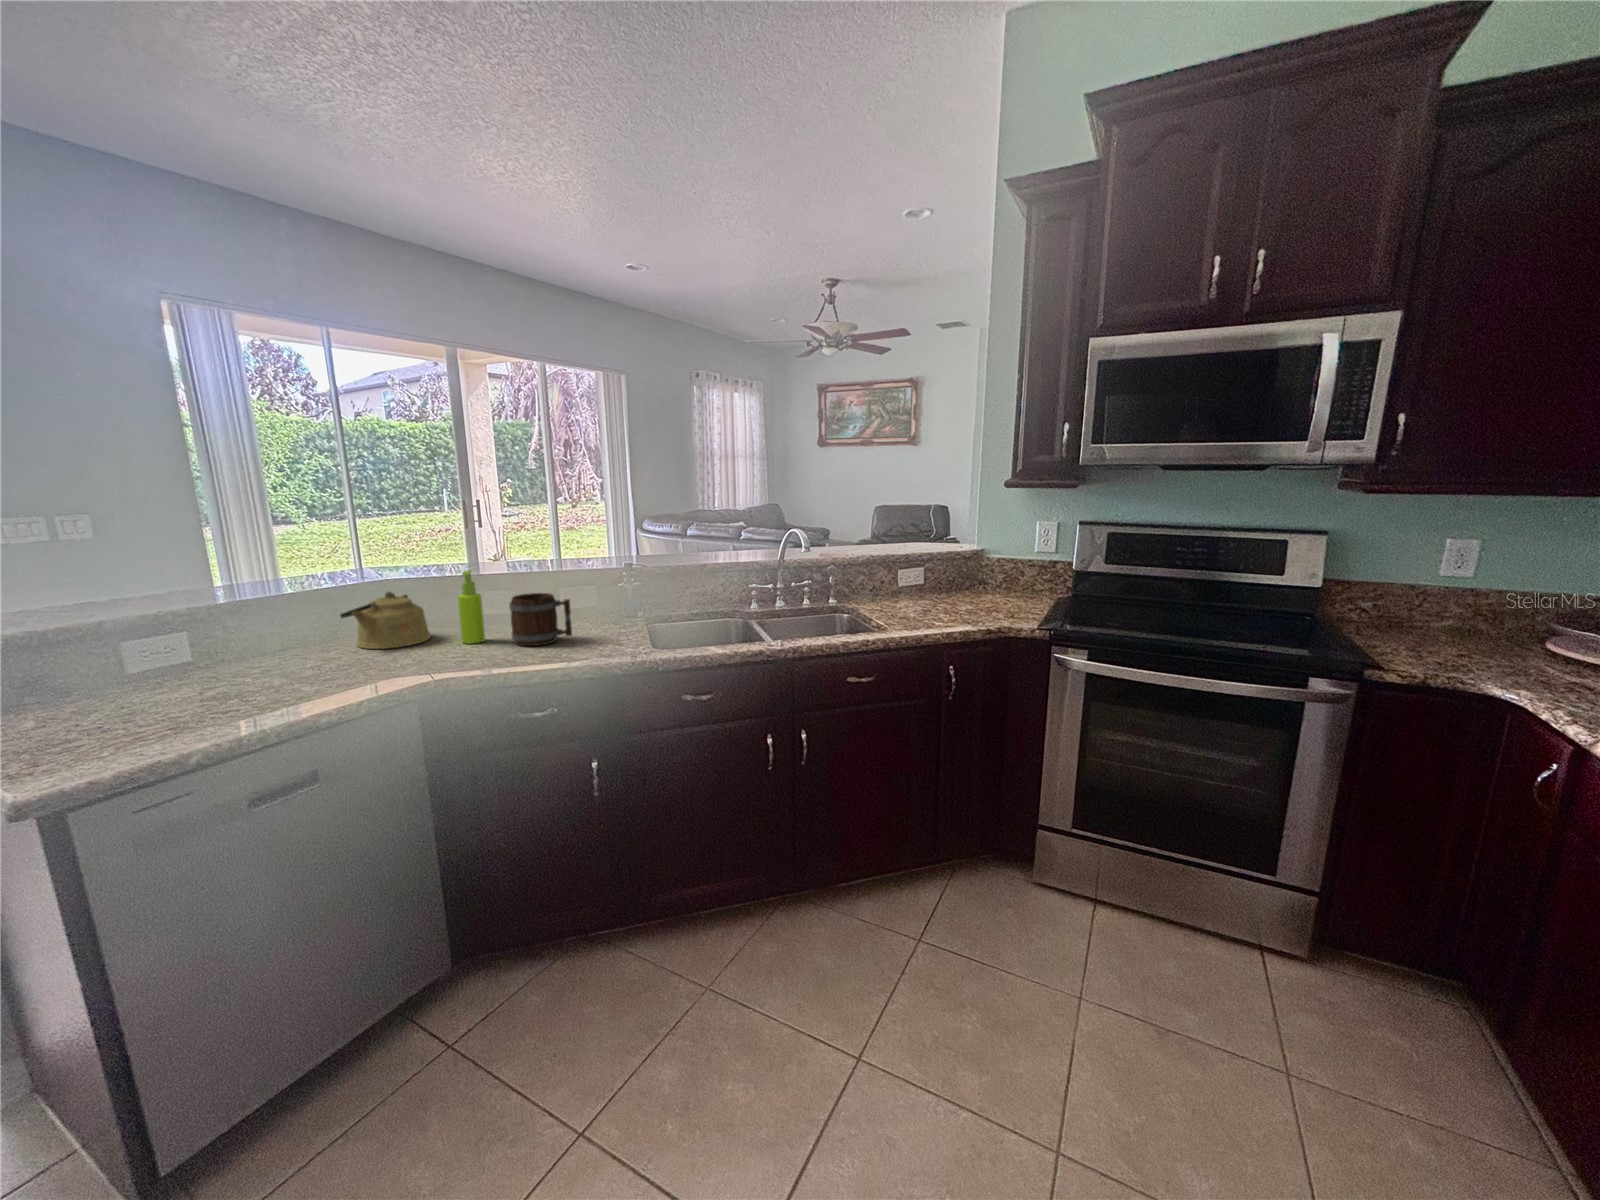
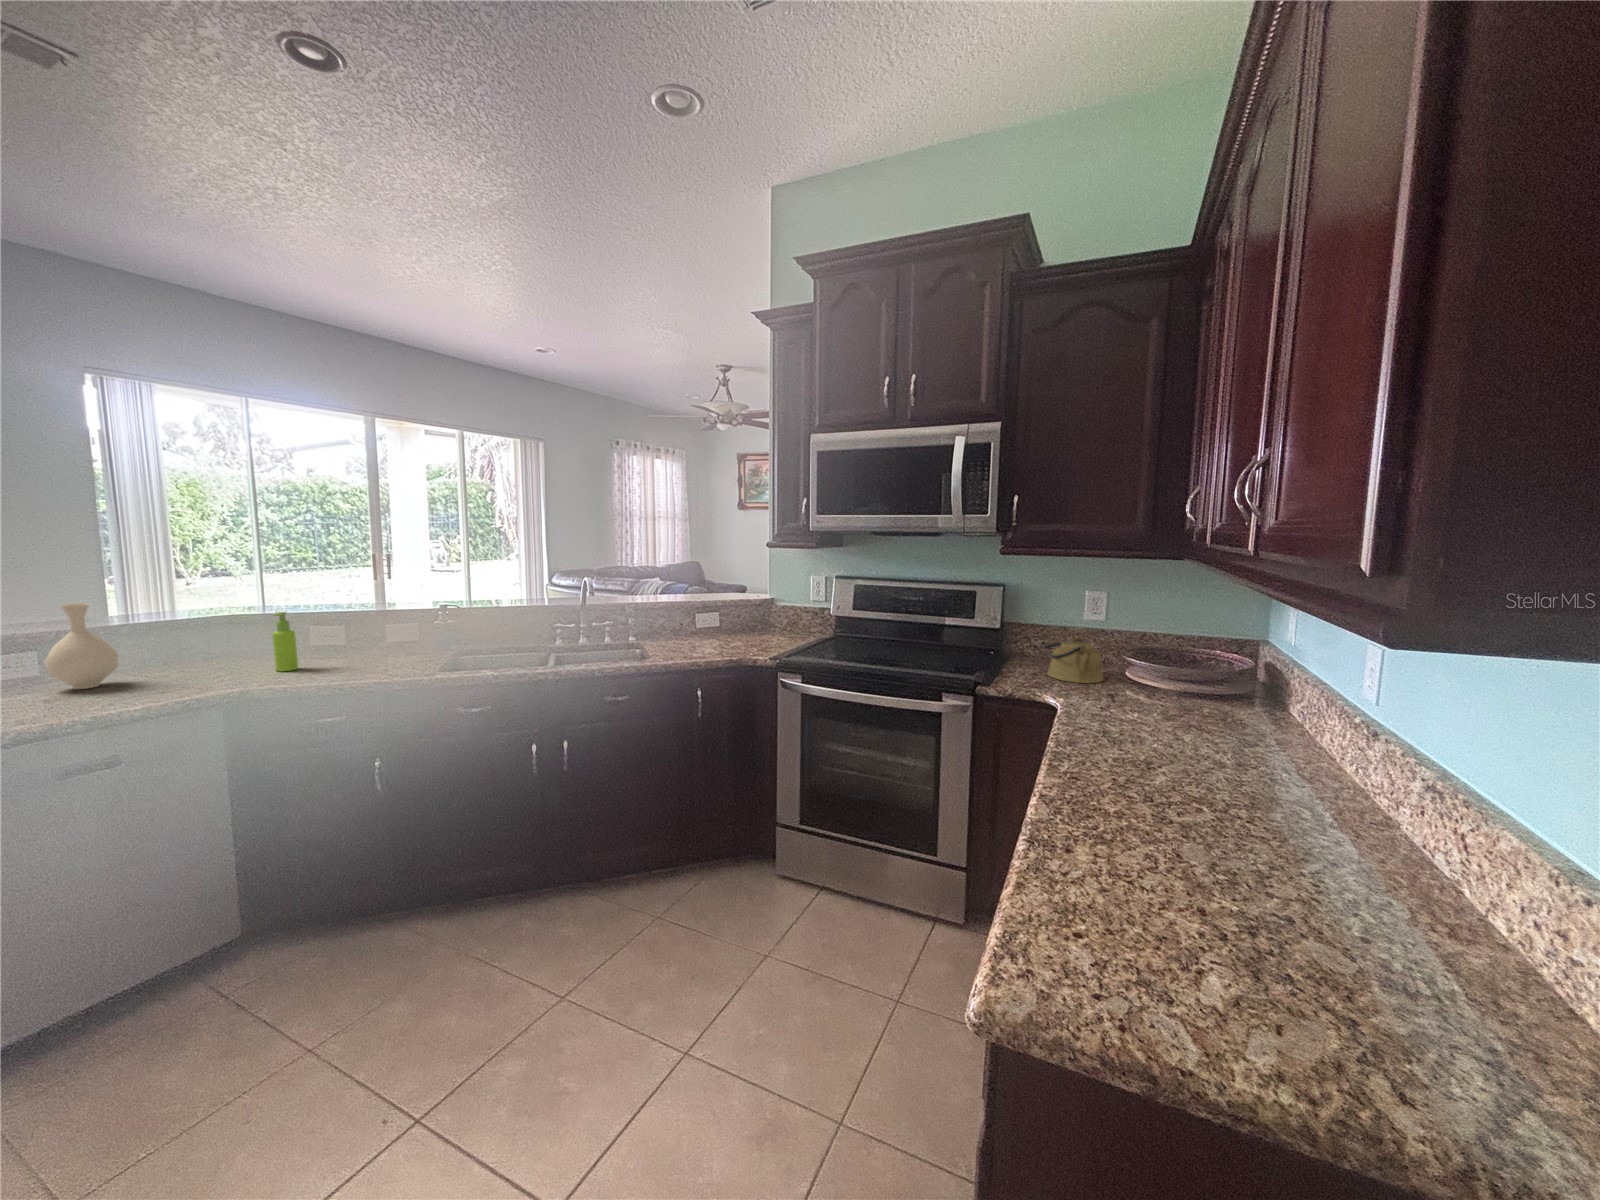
vase: none [223,561,298,667] -> present [45,603,118,689]
kettle: present [340,591,431,649] -> present [1044,637,1103,683]
mug: present [509,593,572,646] -> none [314,630,372,674]

